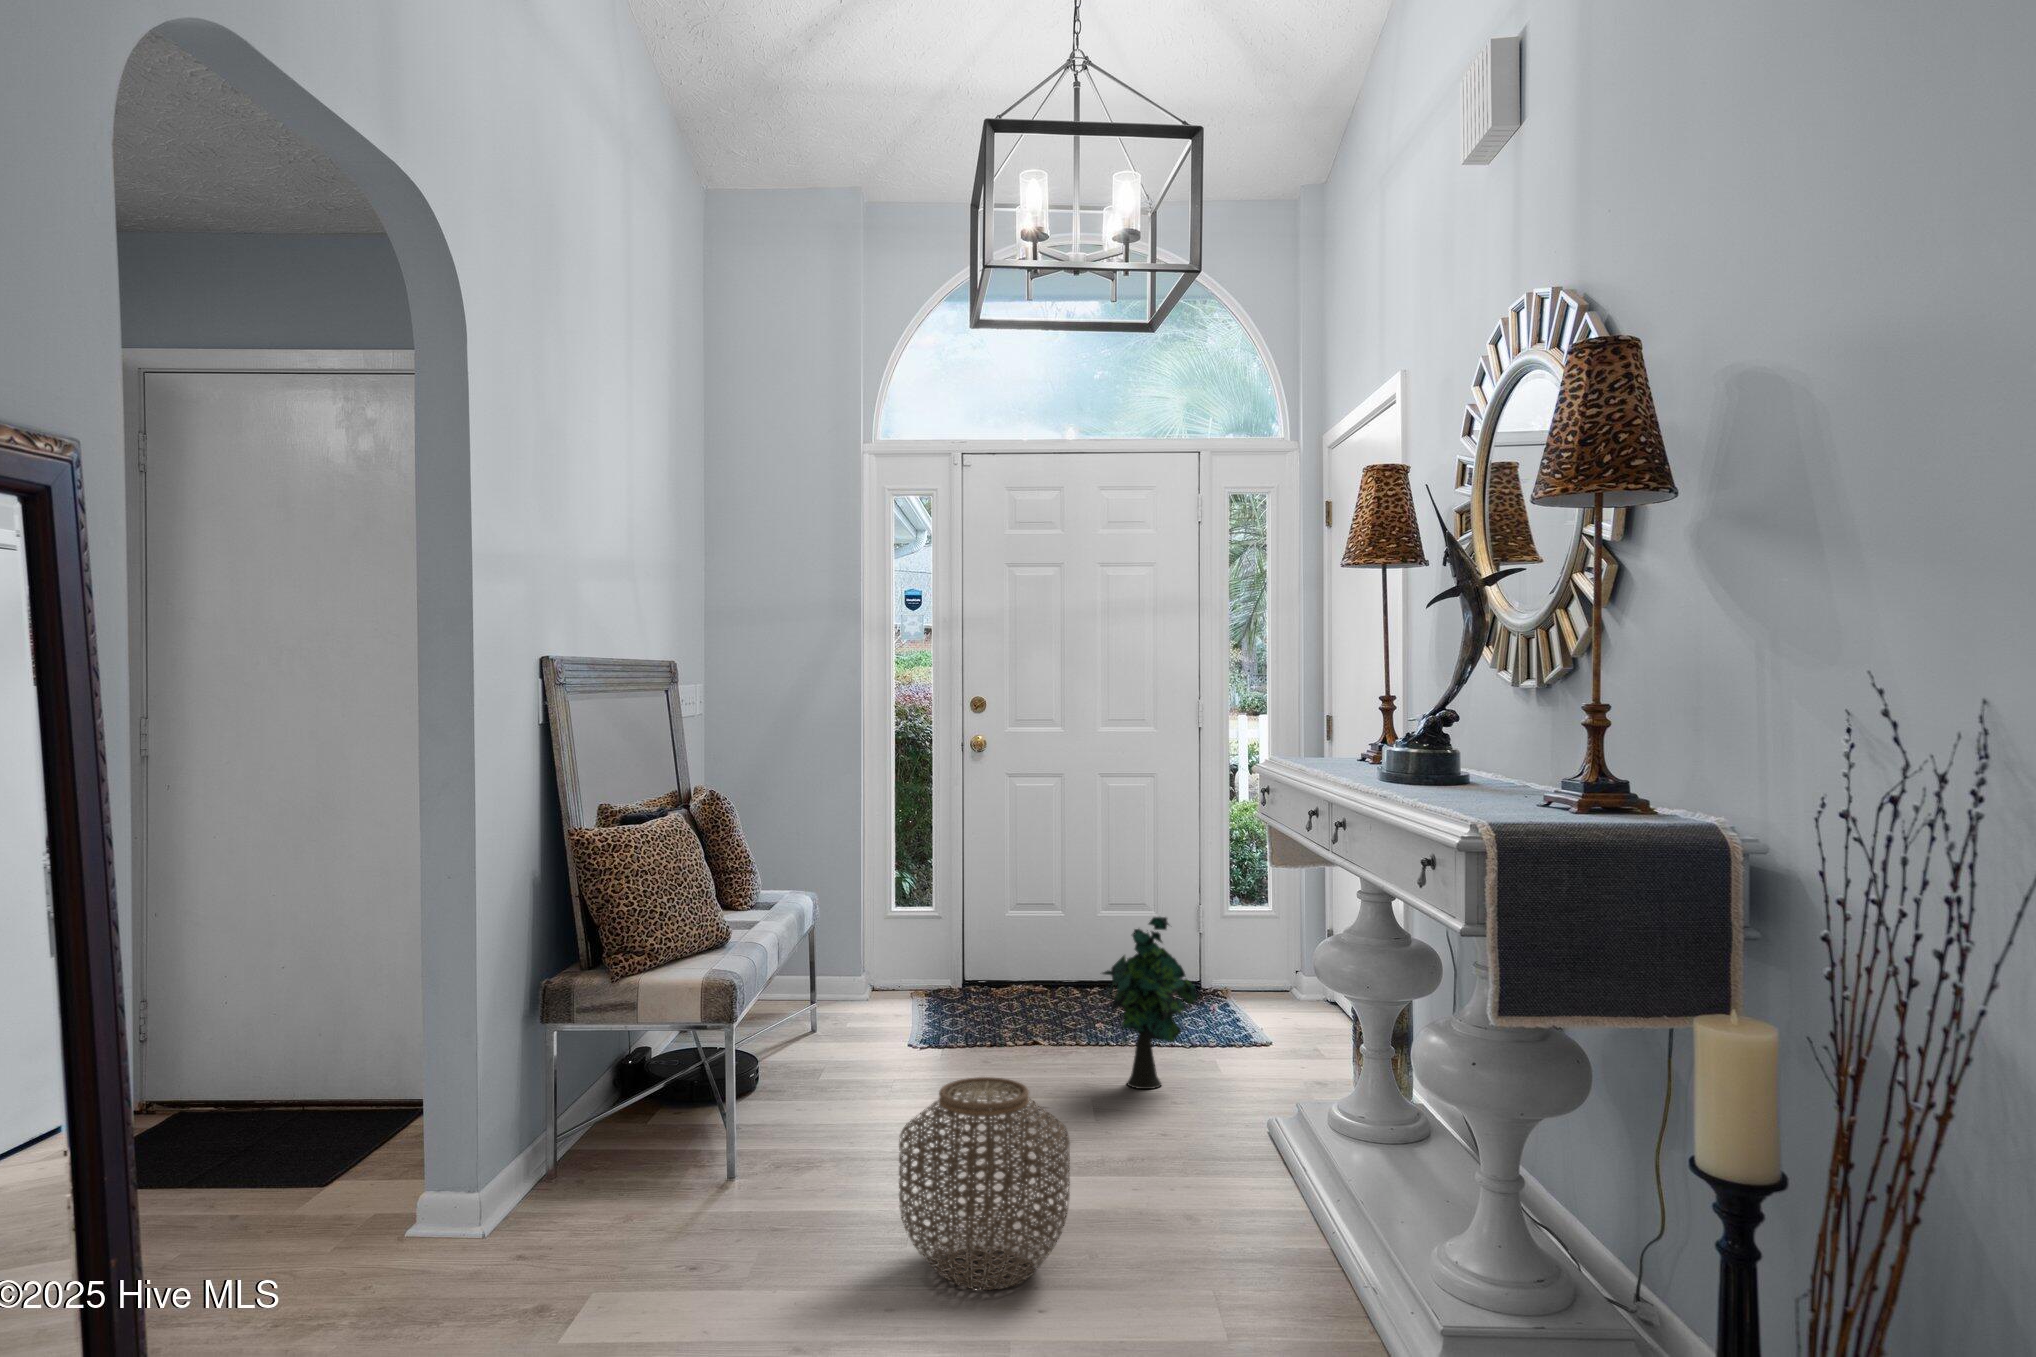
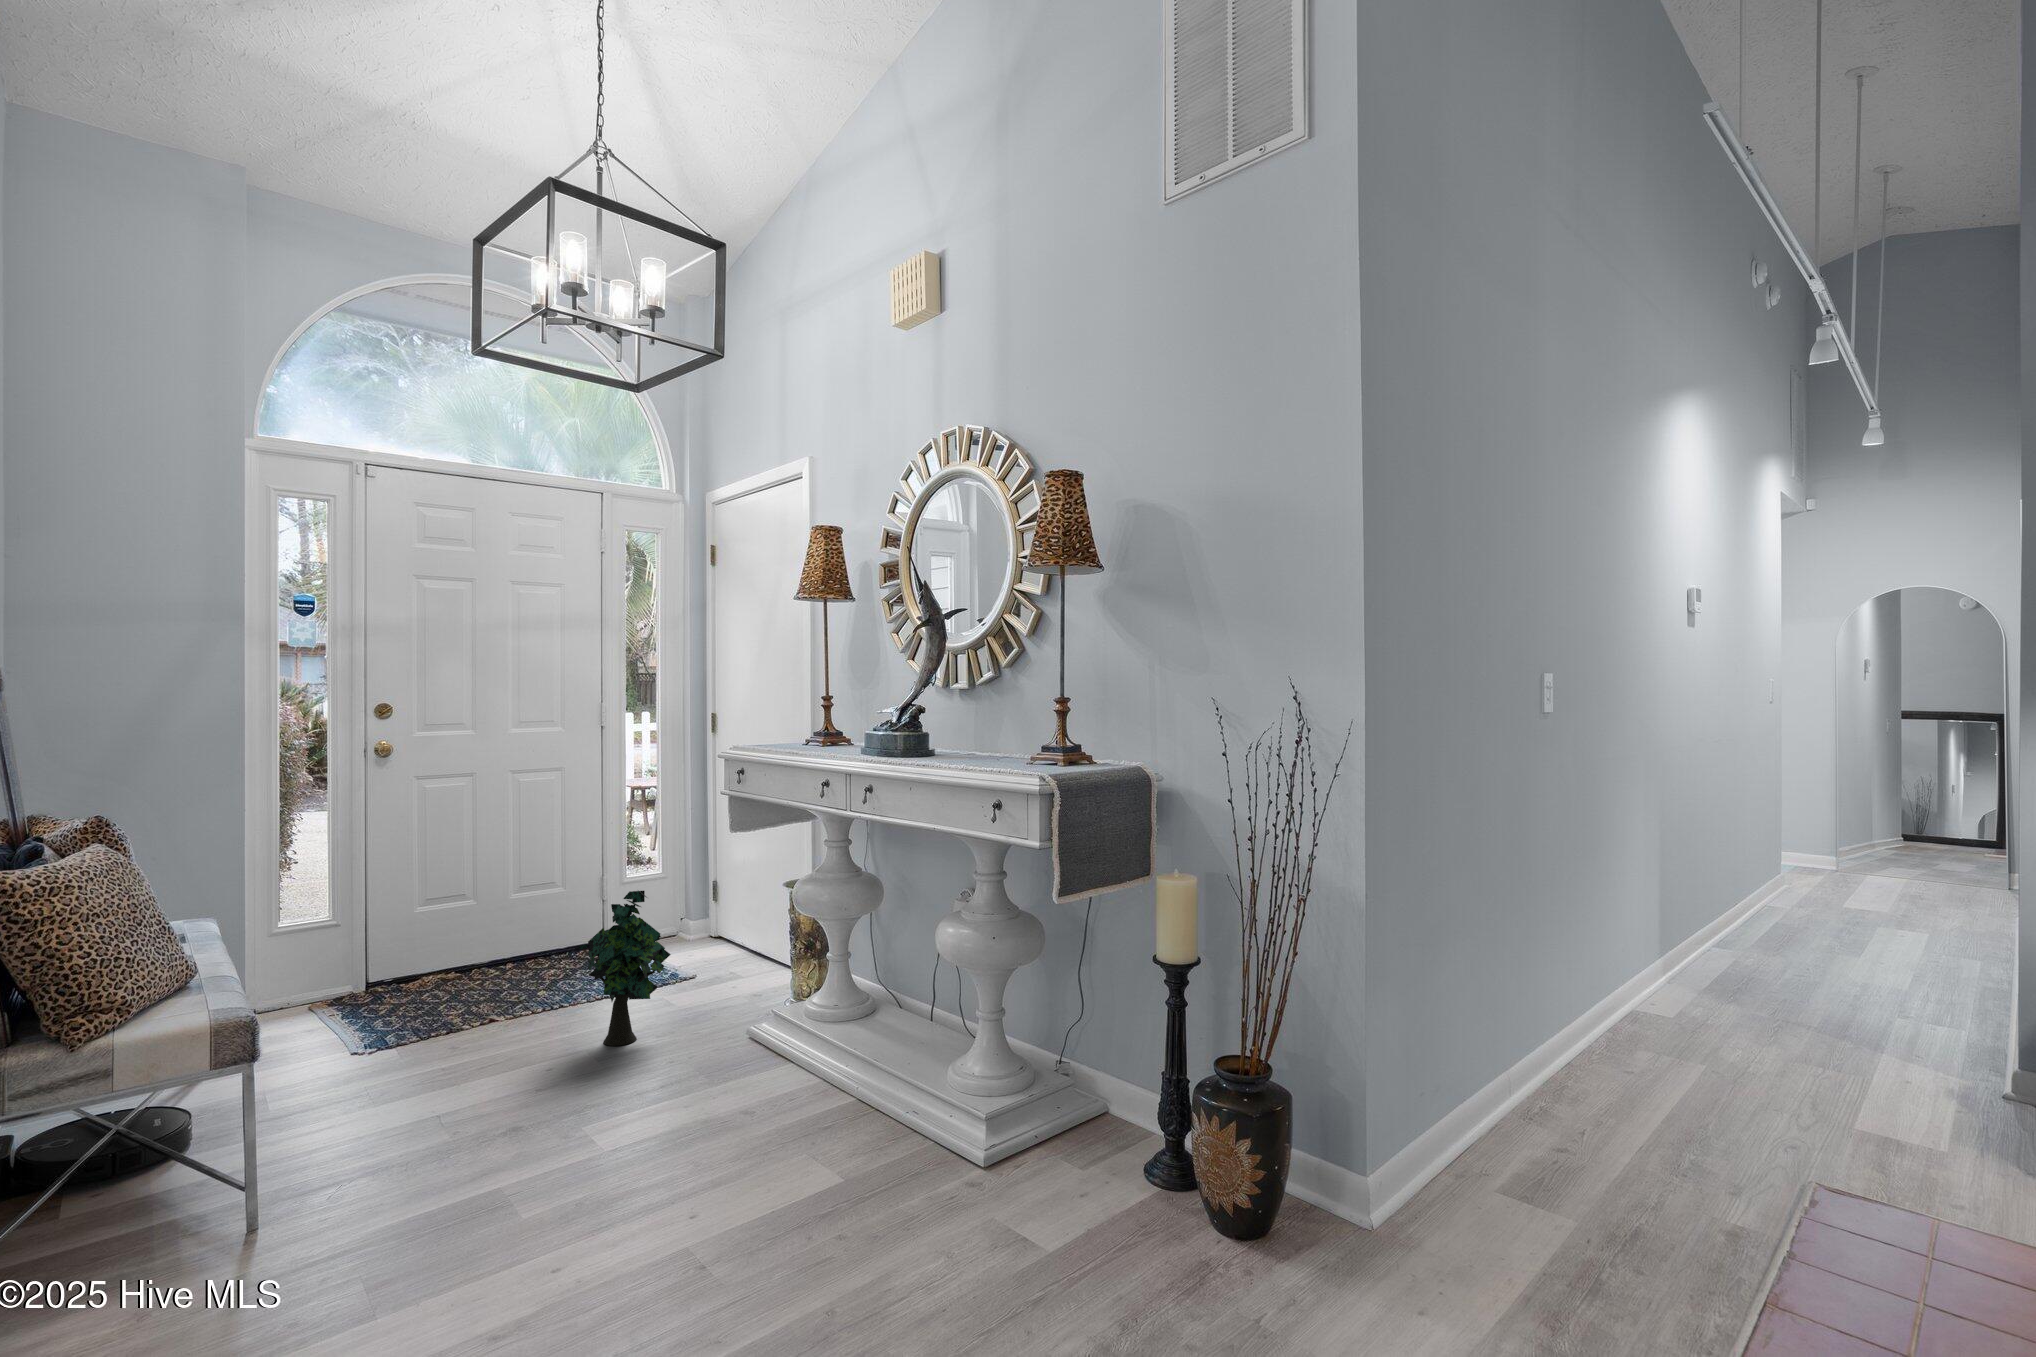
woven basket: present [899,1077,1070,1290] -> none [509,1059,677,1256]

